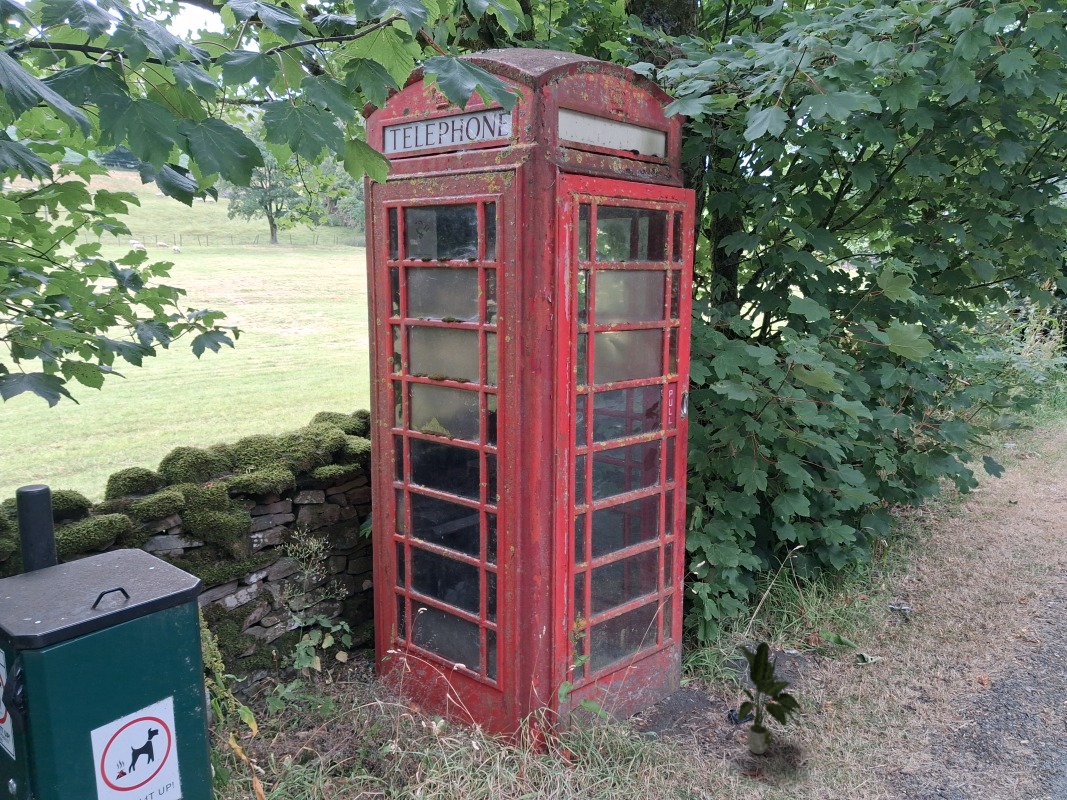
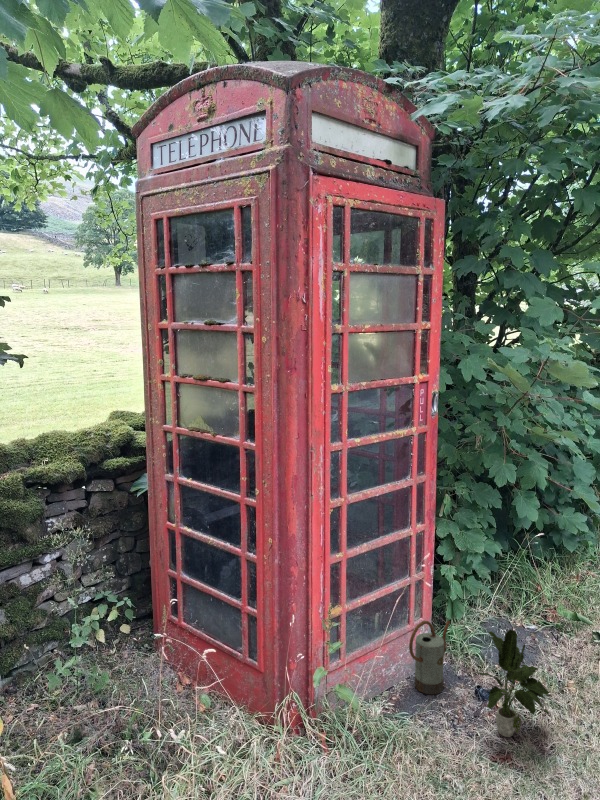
watering can: none [657,639,701,718] -> present [409,621,450,695]

